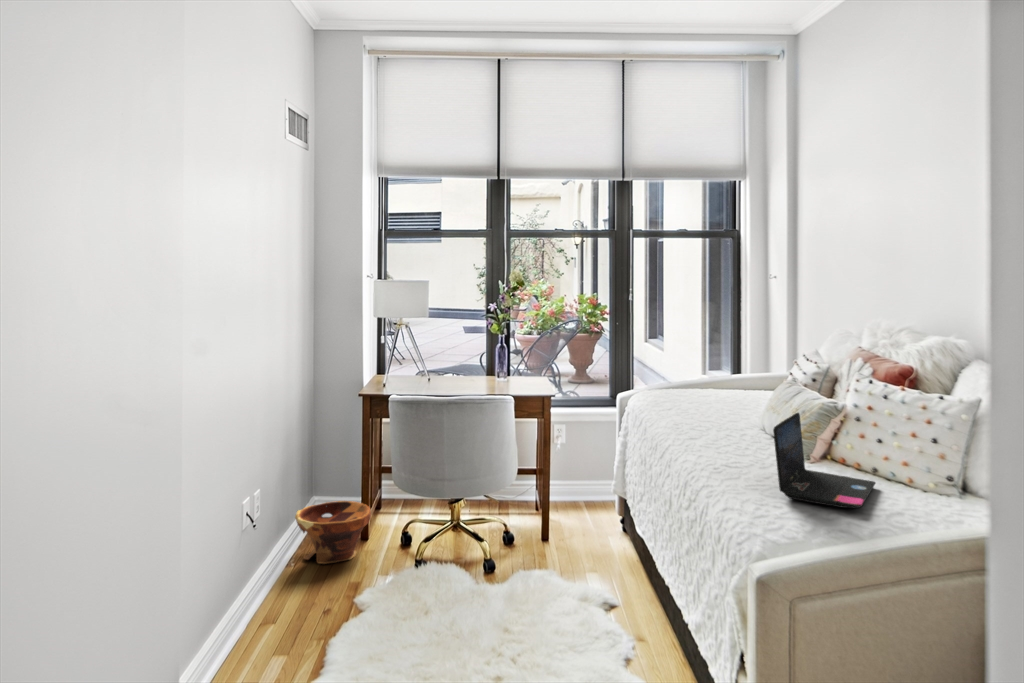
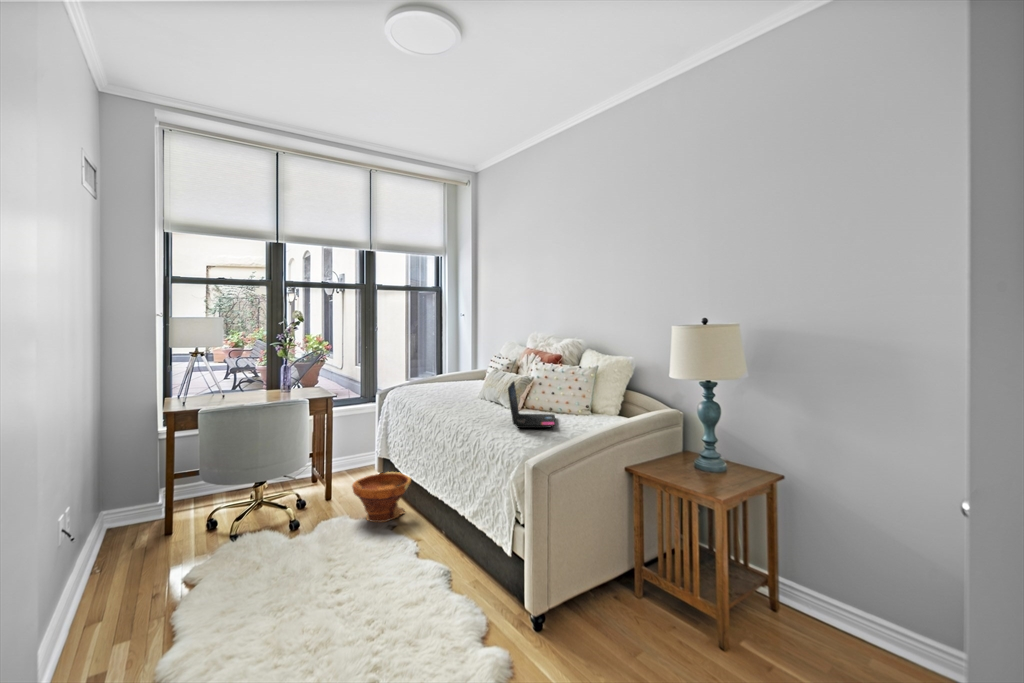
planter: present [295,501,371,564] -> present [352,472,411,522]

